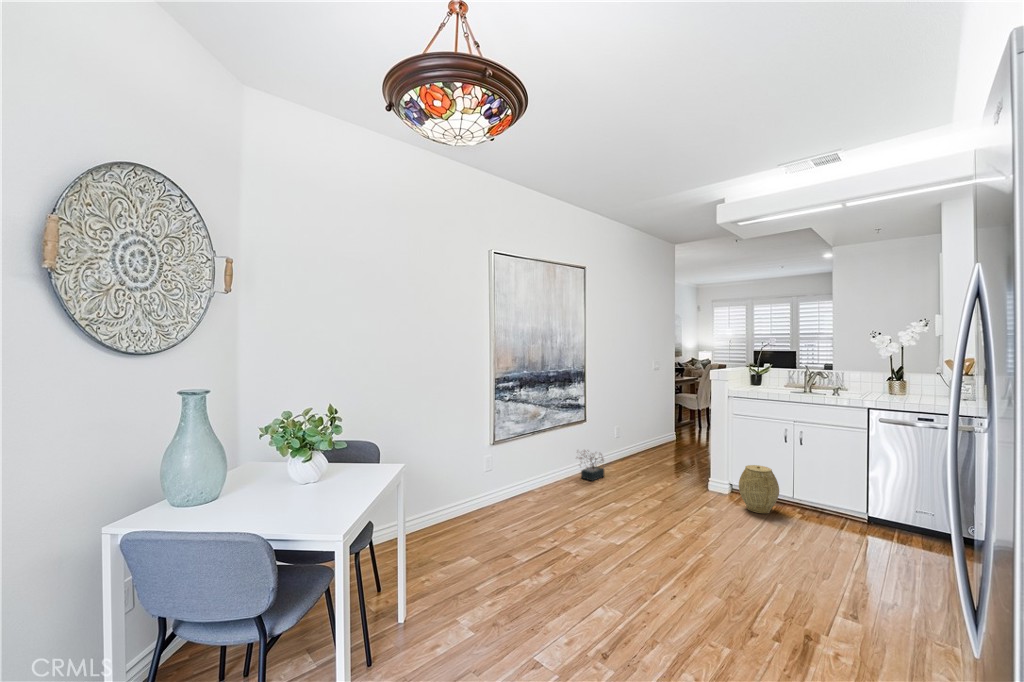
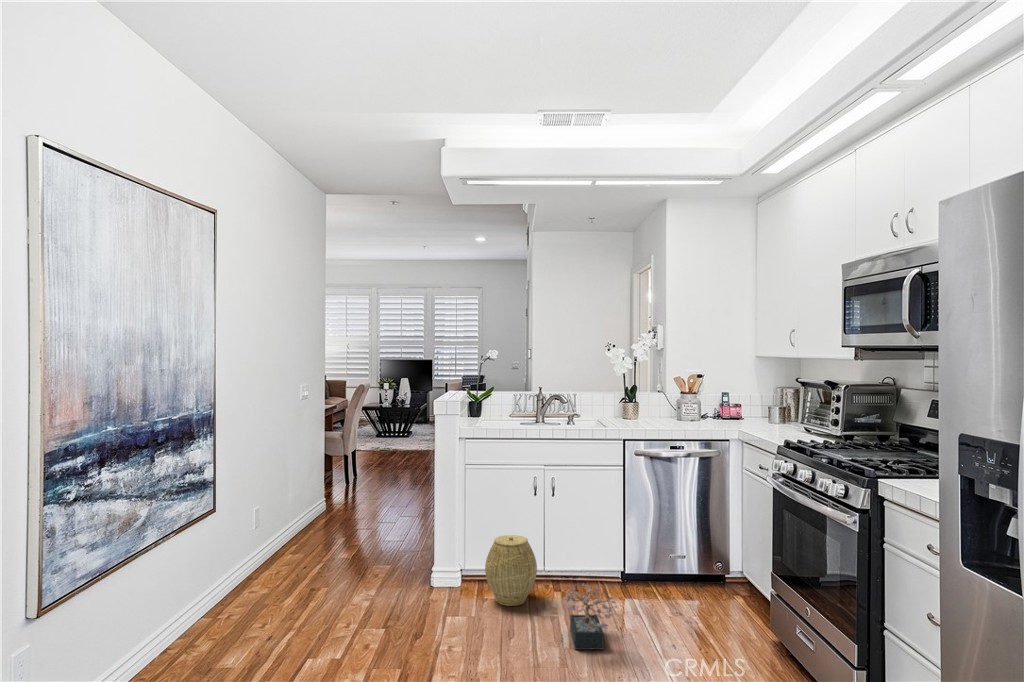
decorative plant: present [577,450,605,481] -> present [564,583,617,650]

